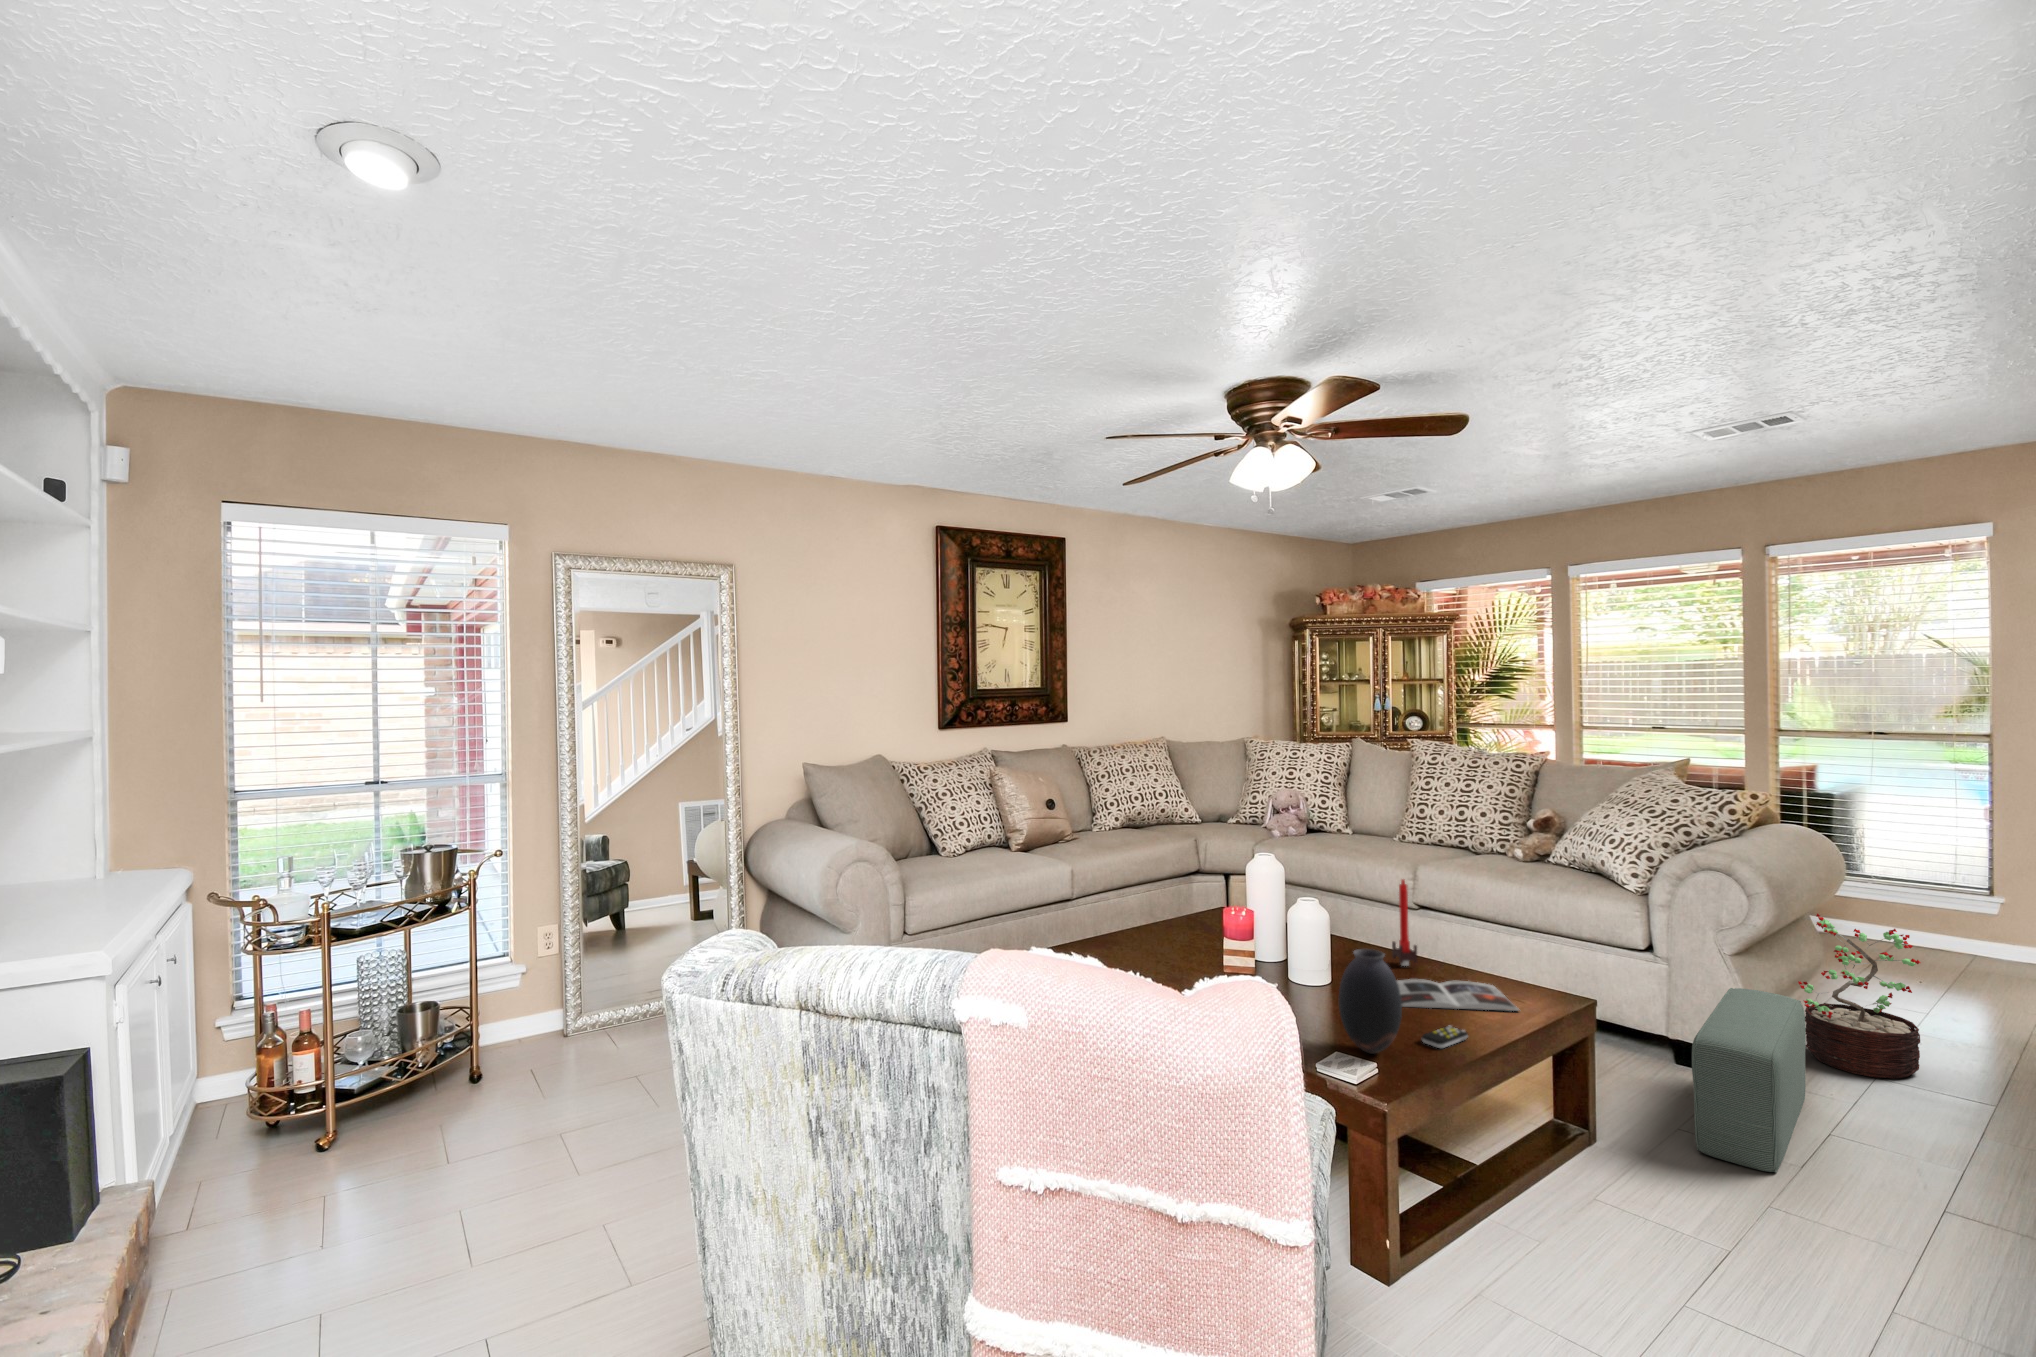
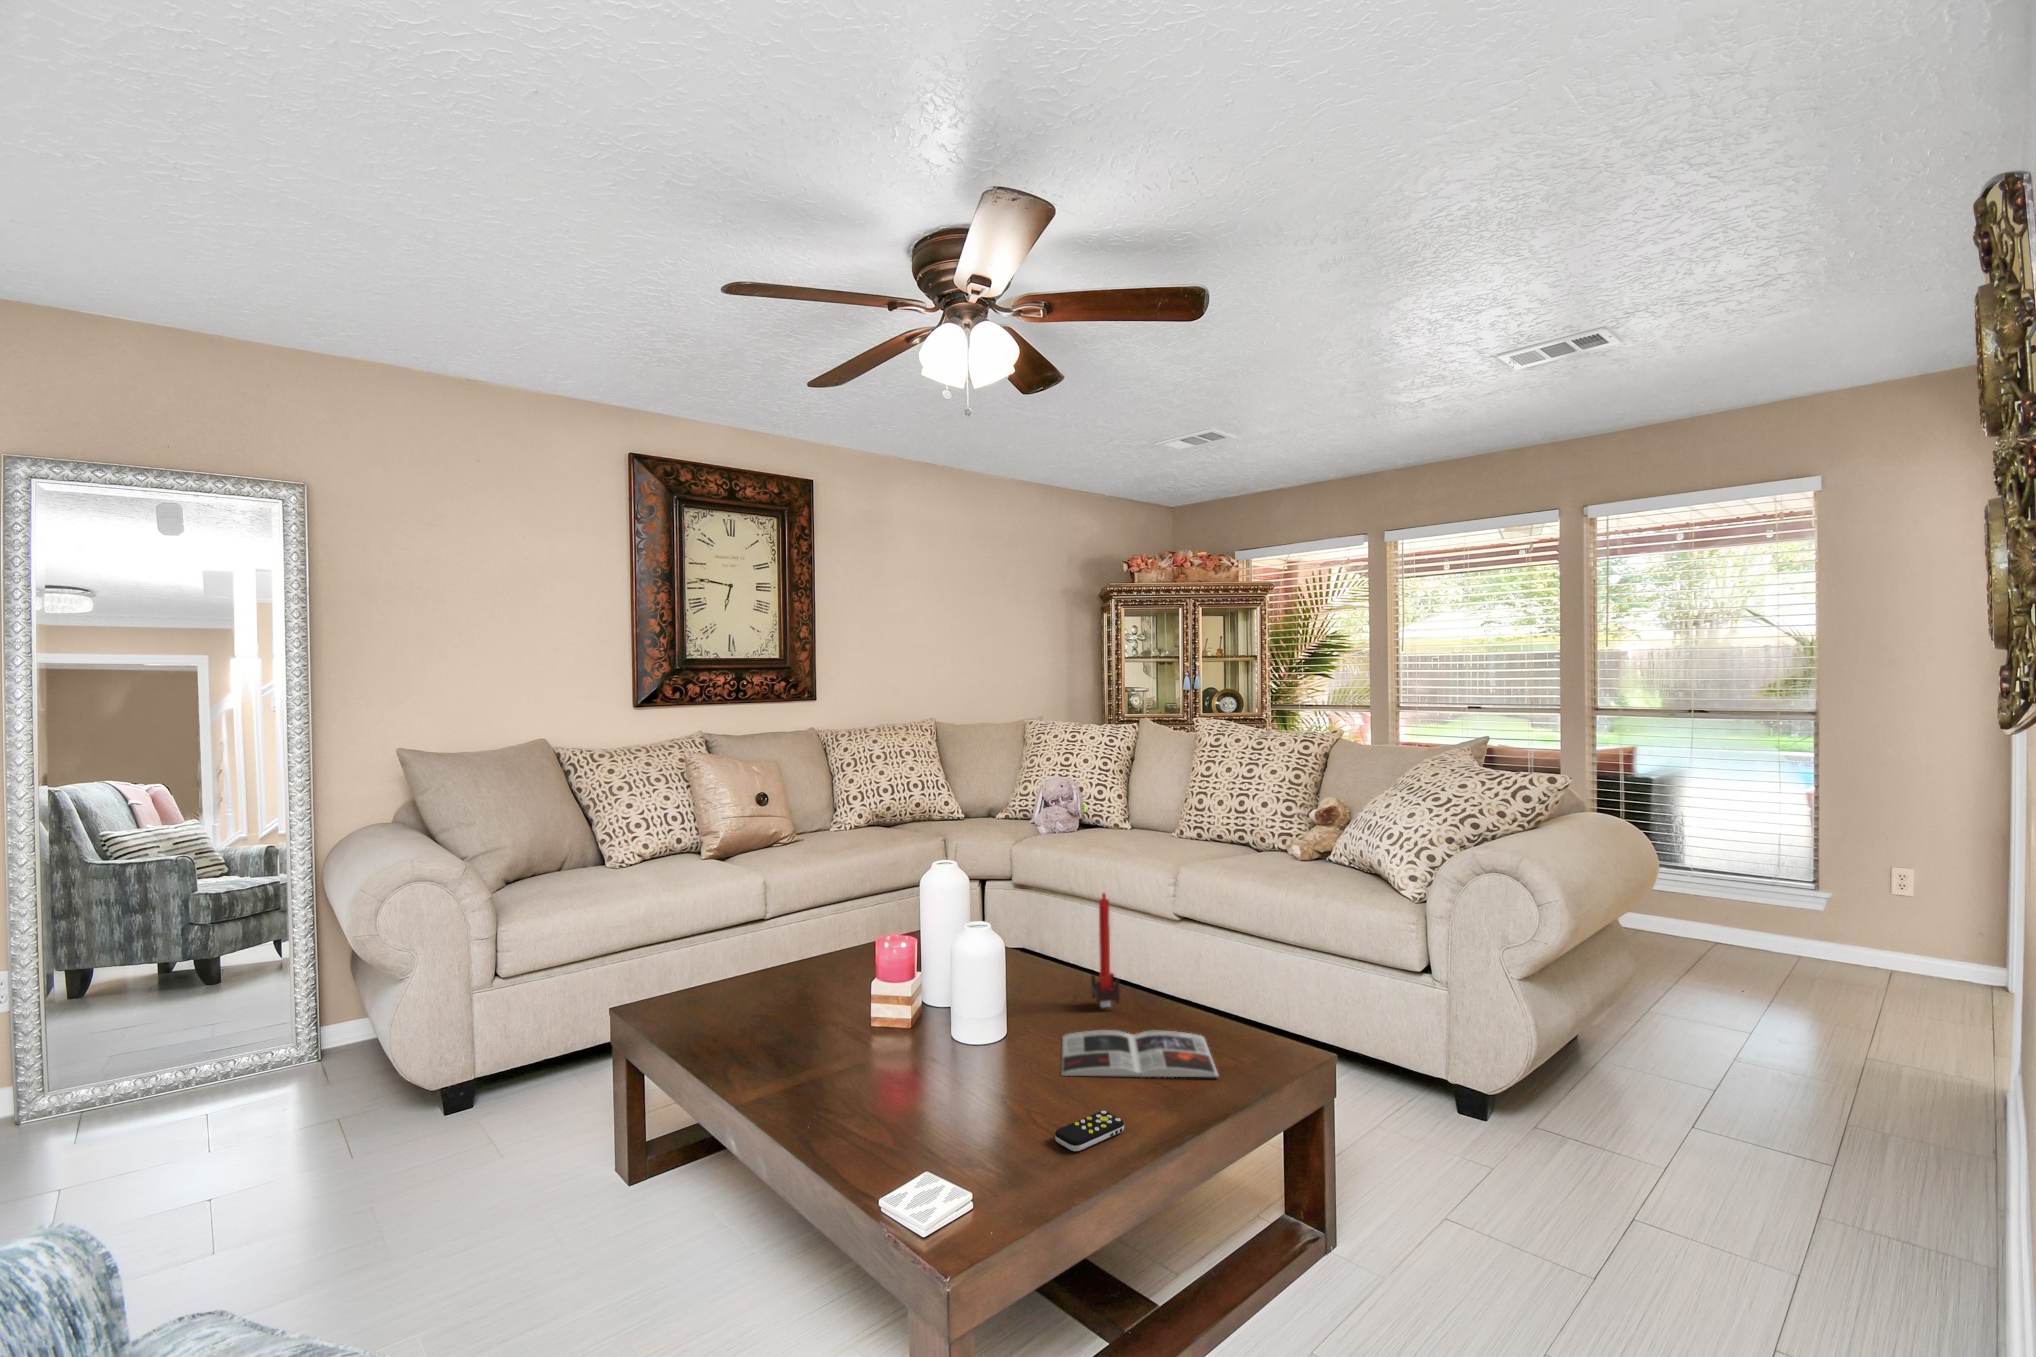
decorative plant: present [1798,914,1921,1079] -> none [1593,921,1733,1125]
vase: present [1339,949,1402,1054] -> none [924,1008,1012,1168]
pouf: present [1692,988,1806,1173] -> none [1444,1021,1593,1288]

